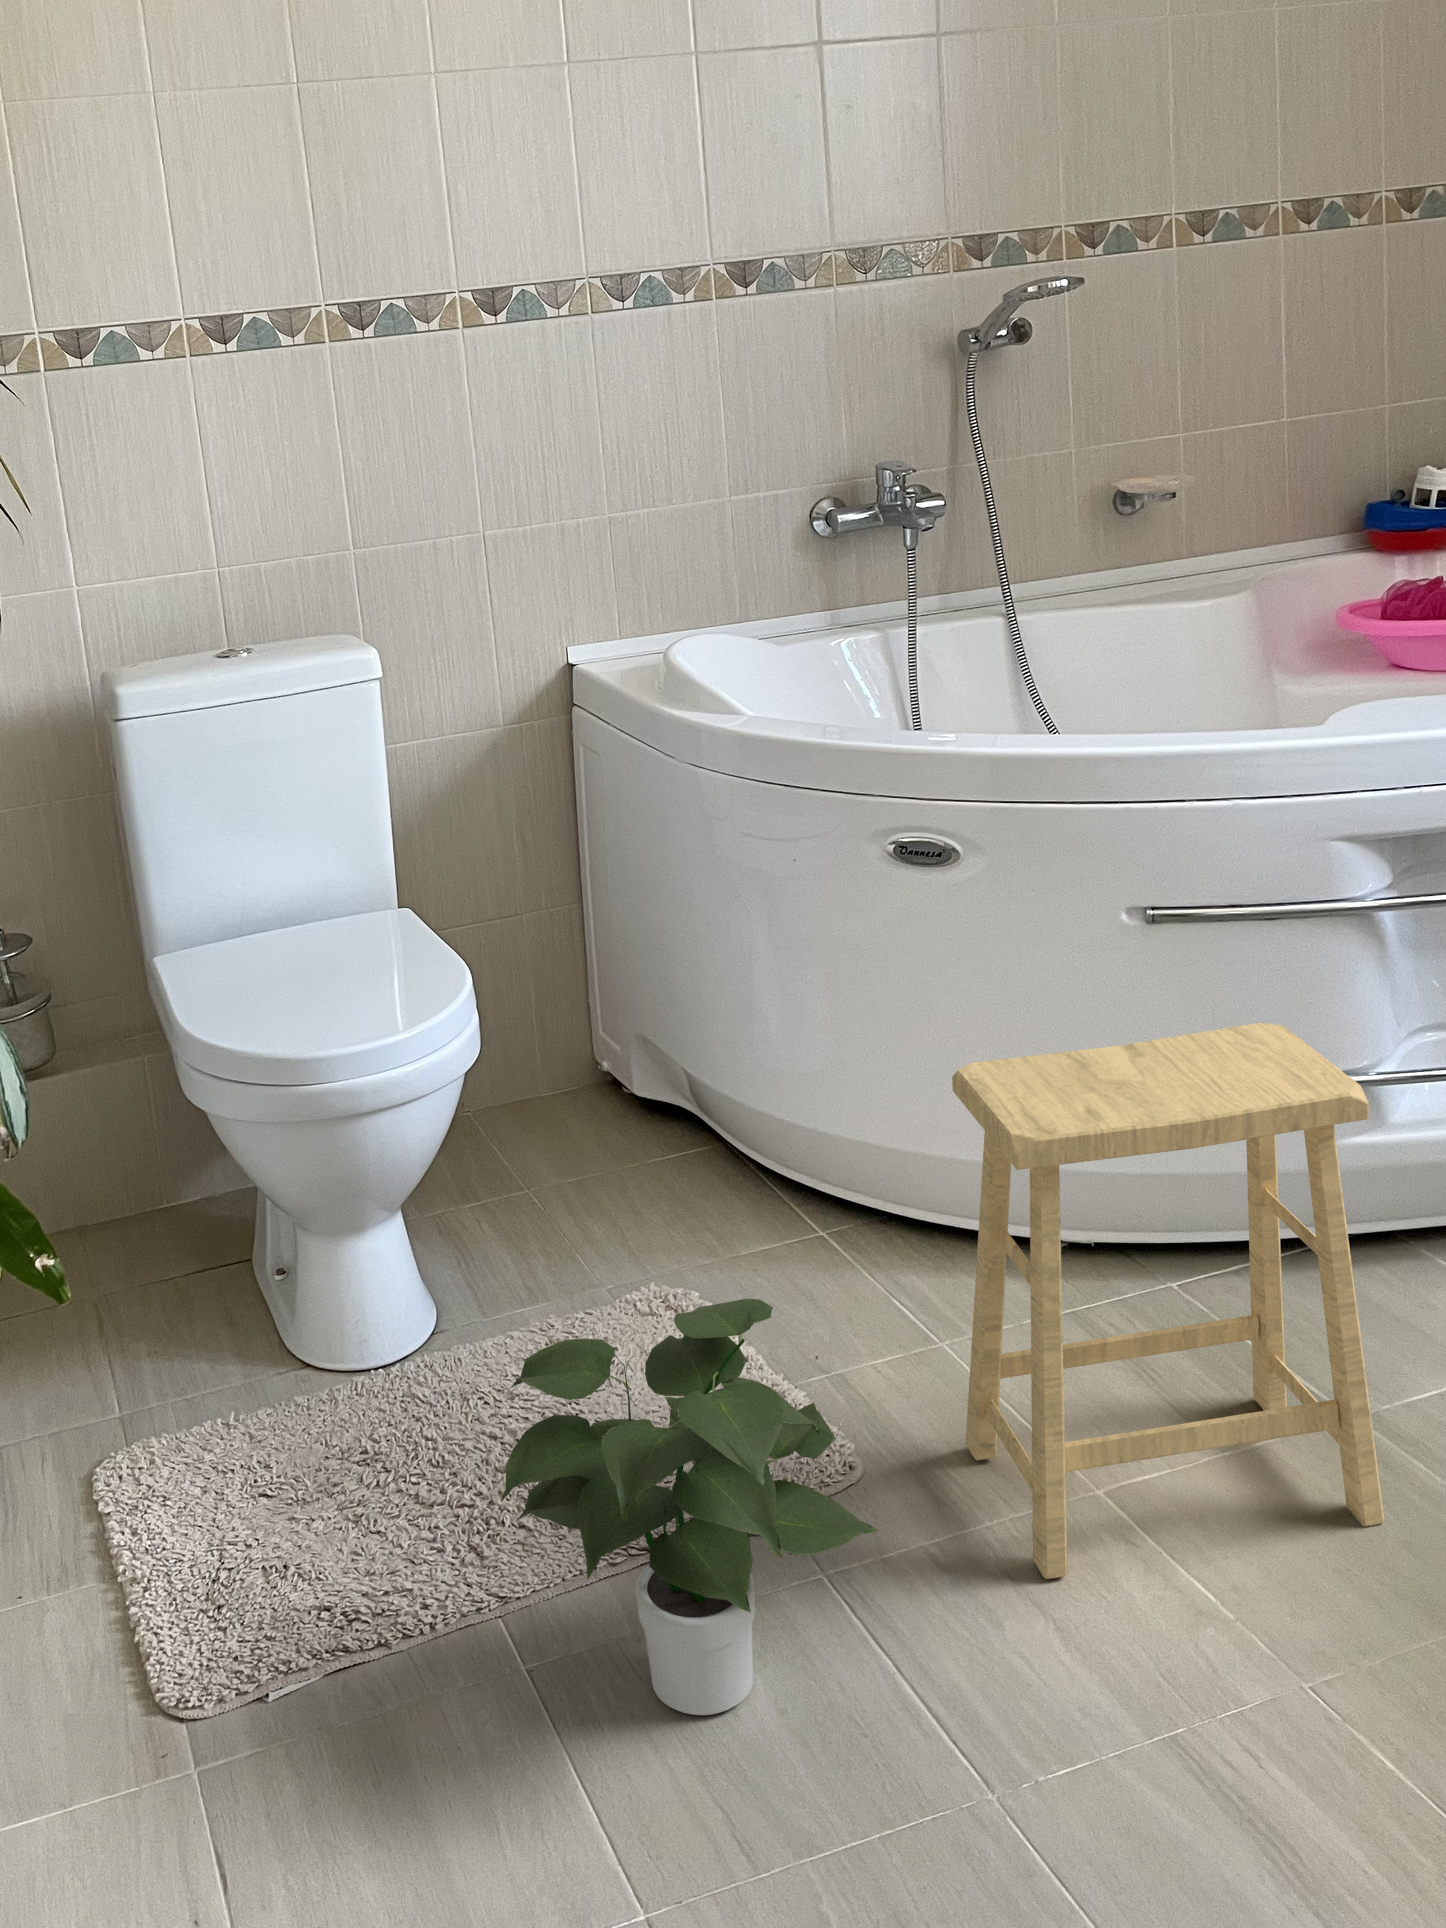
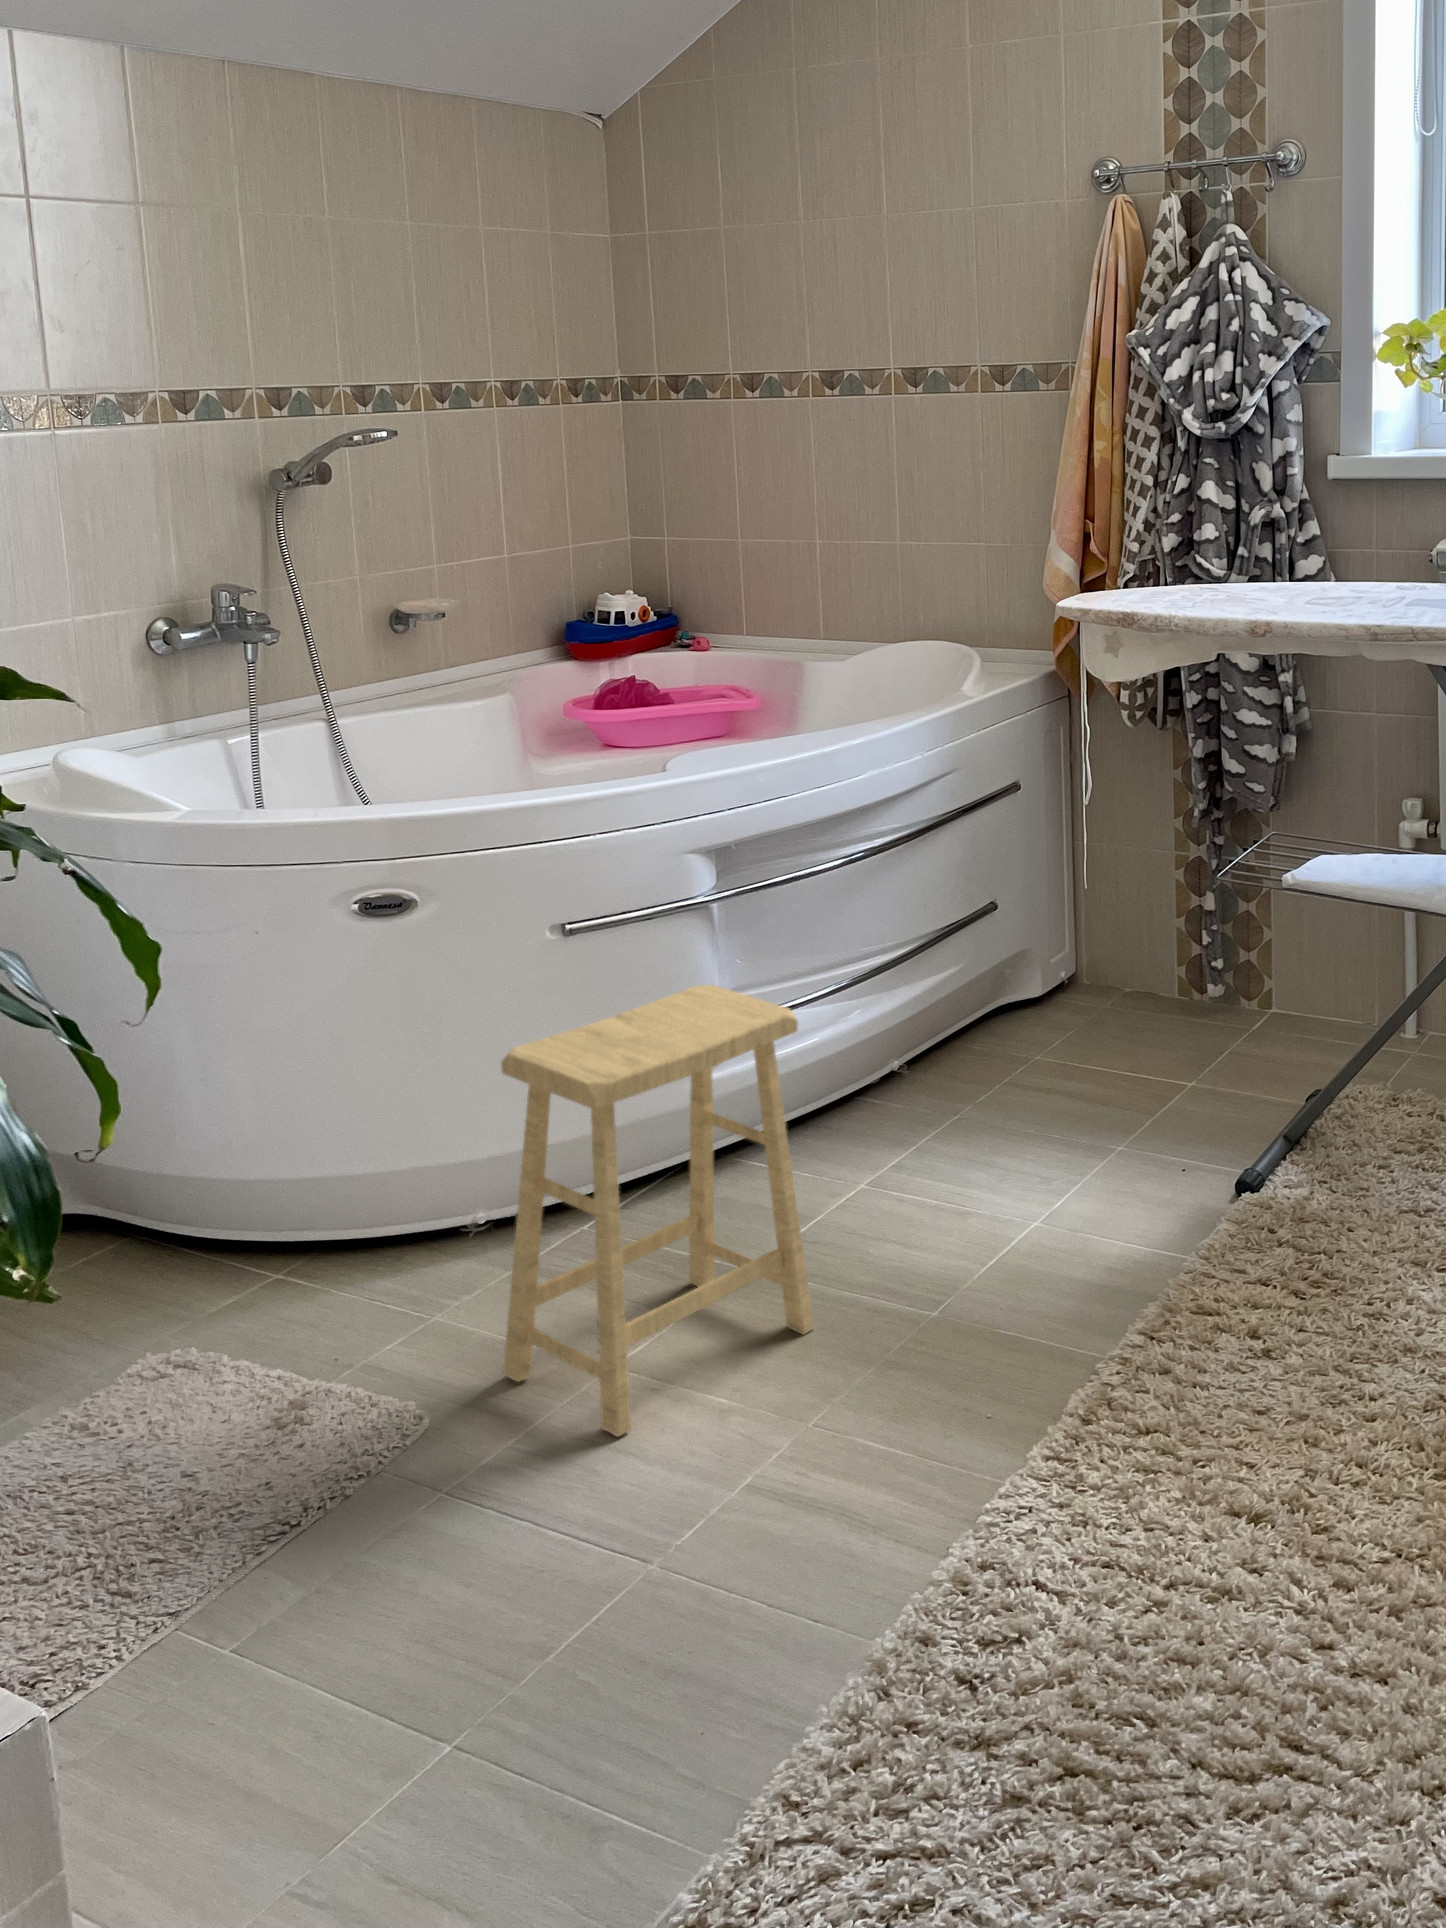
potted plant: present [501,1299,878,1715] -> none [208,1257,537,1624]

